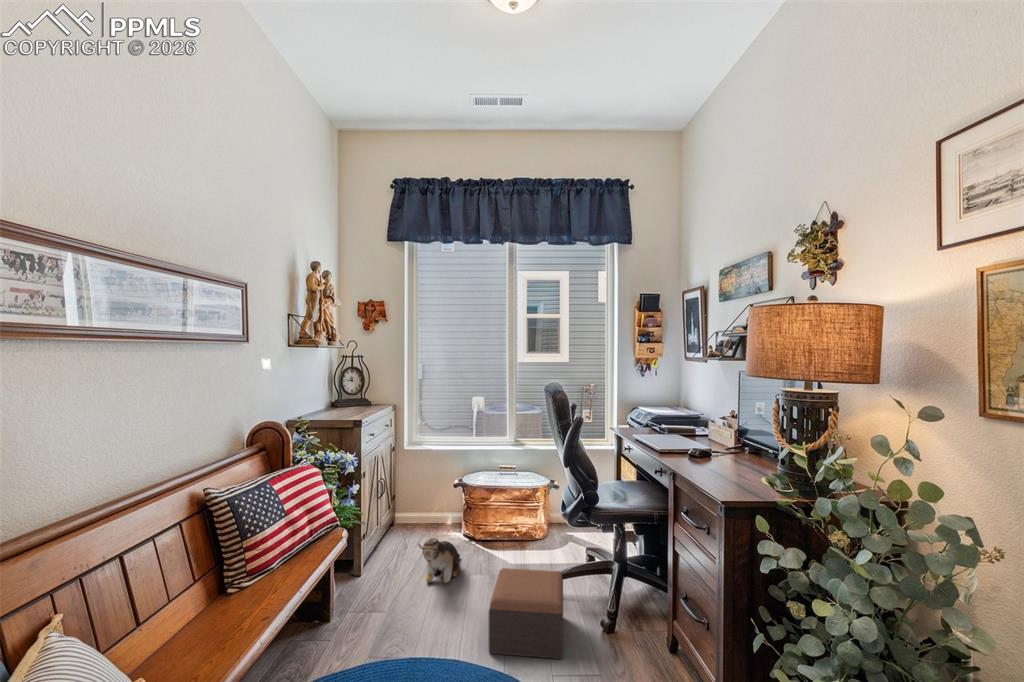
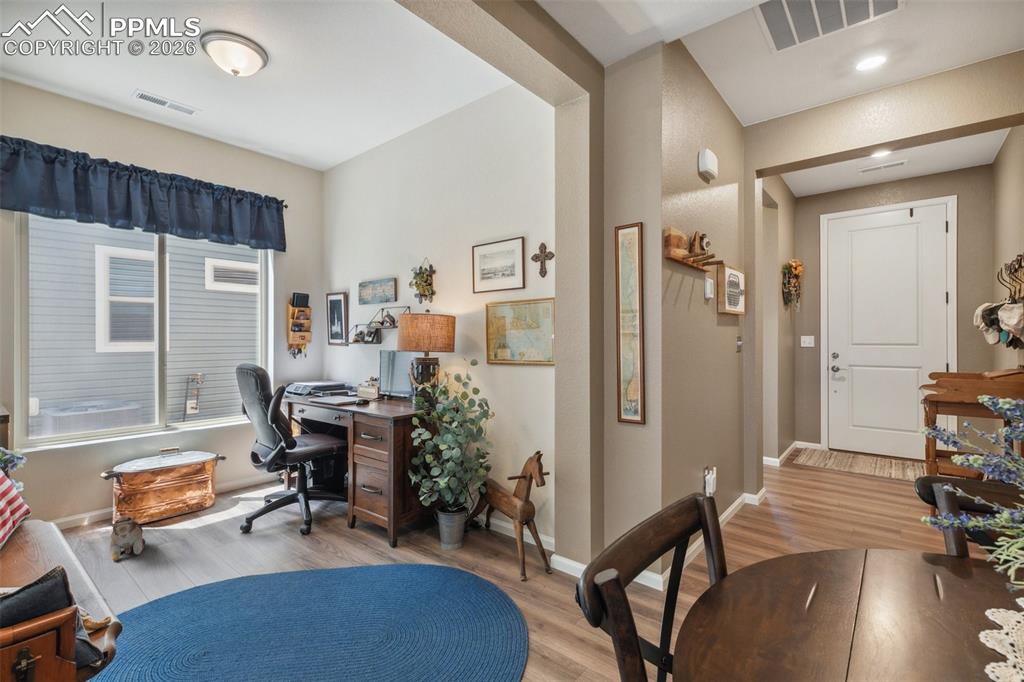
footstool: present [488,568,563,659] -> none [210,503,282,569]

